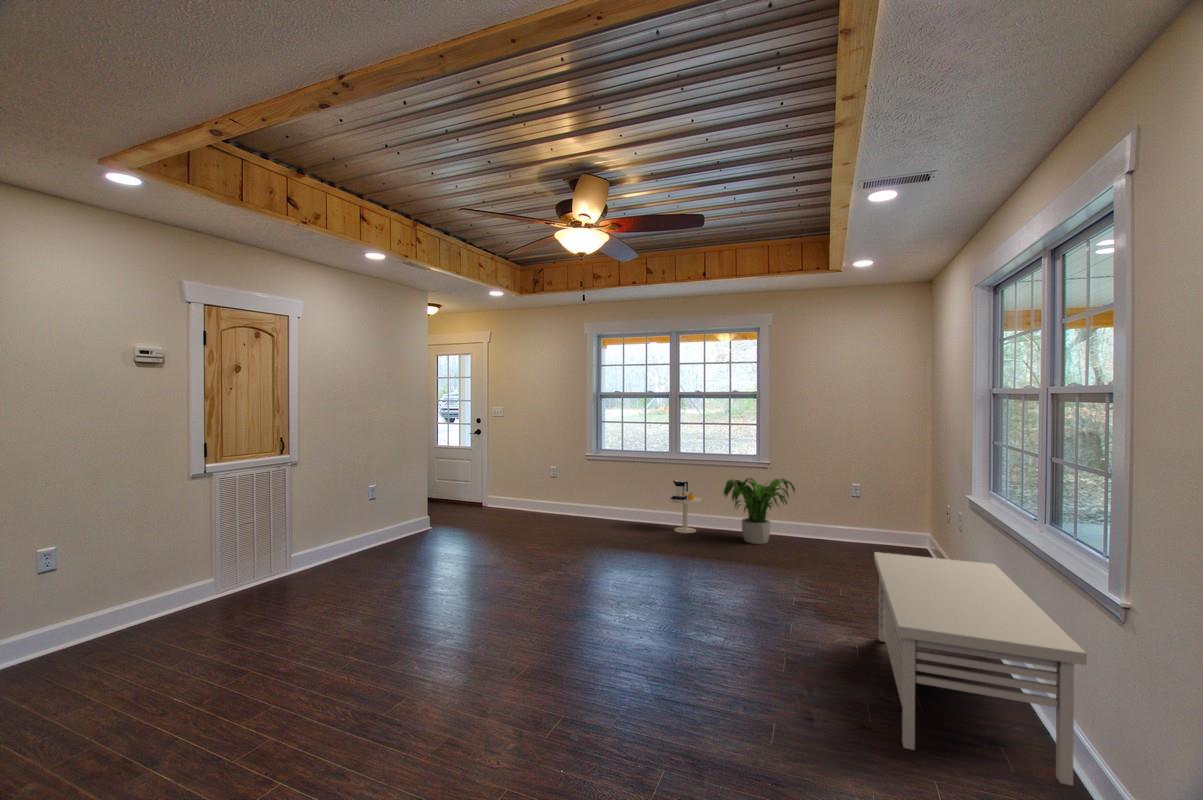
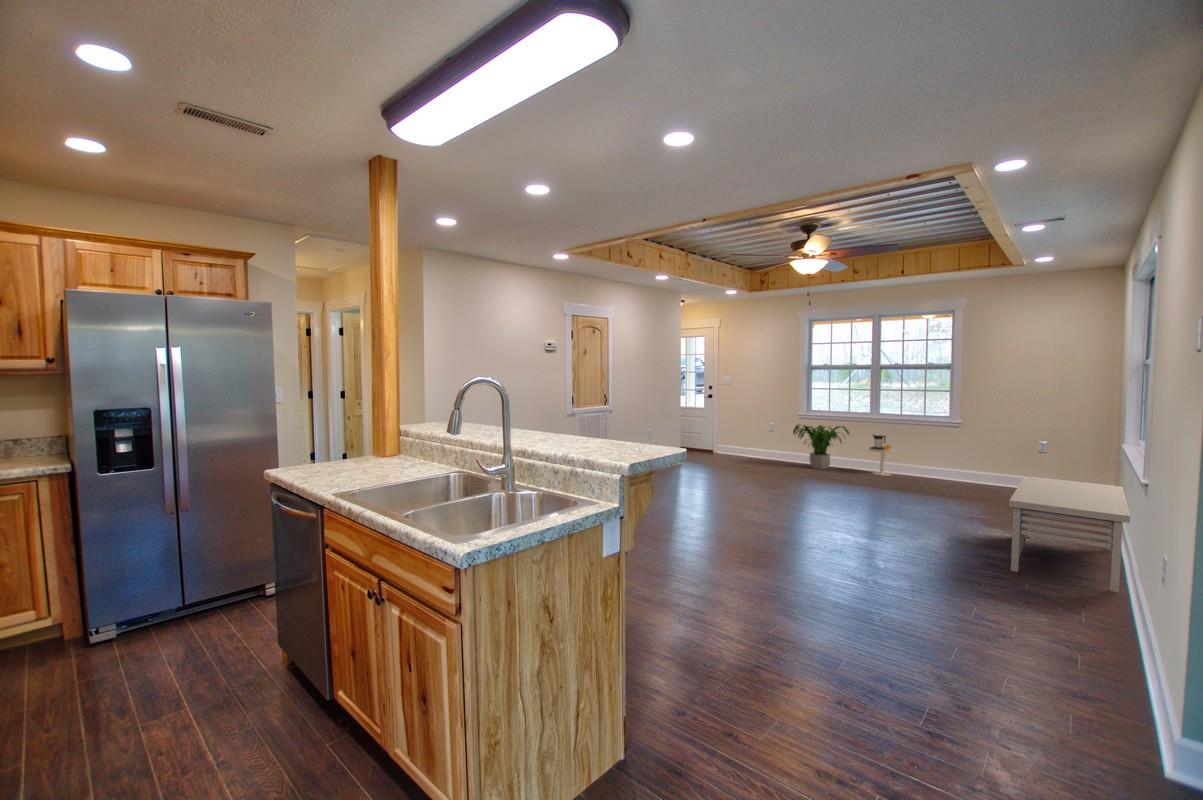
potted plant: present [724,478,795,544] -> present [793,425,849,469]

